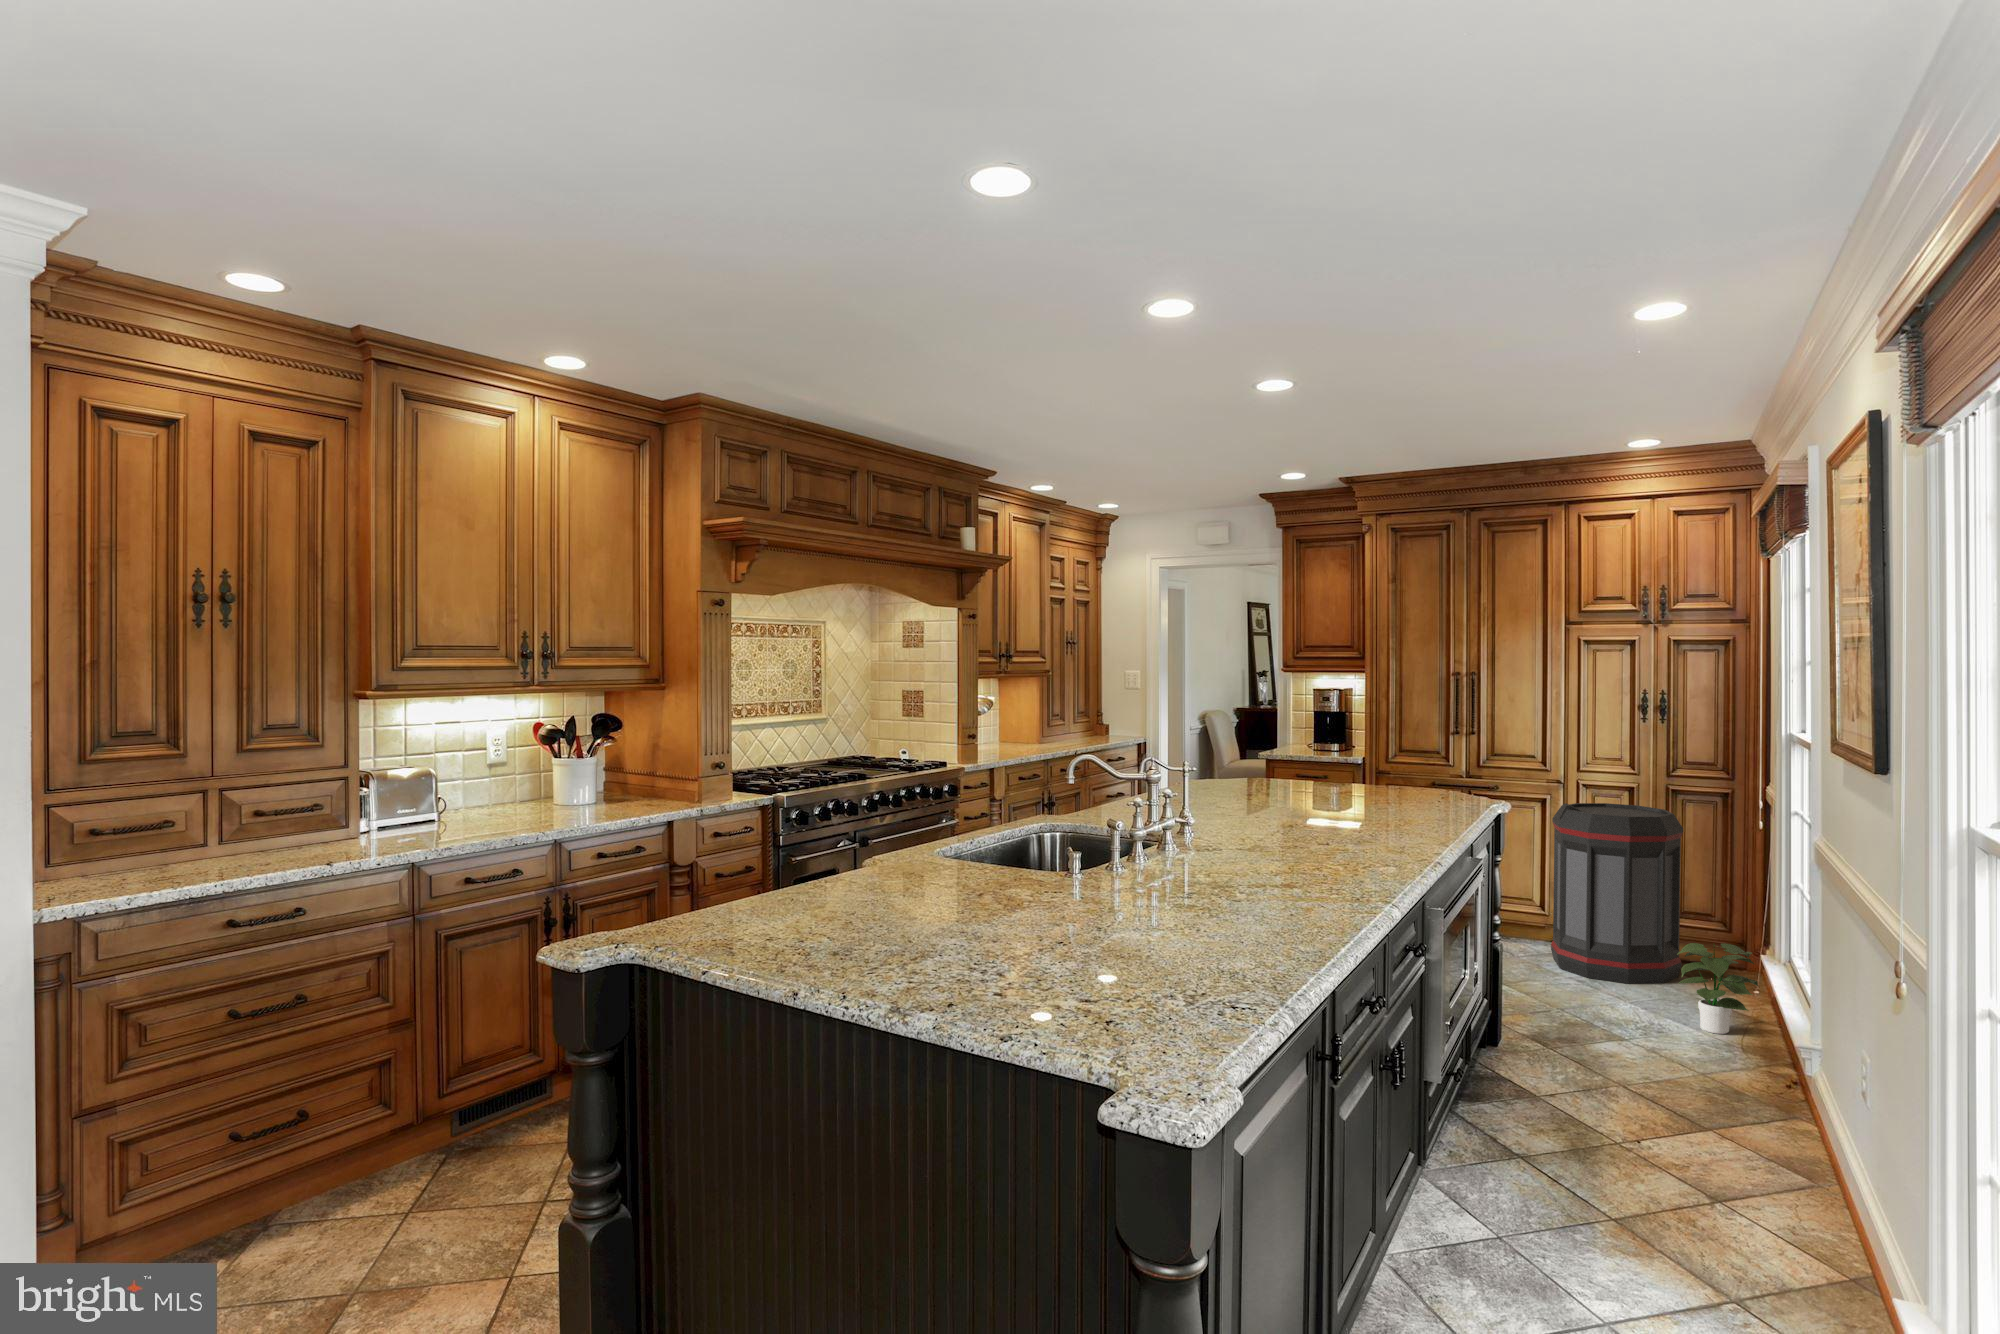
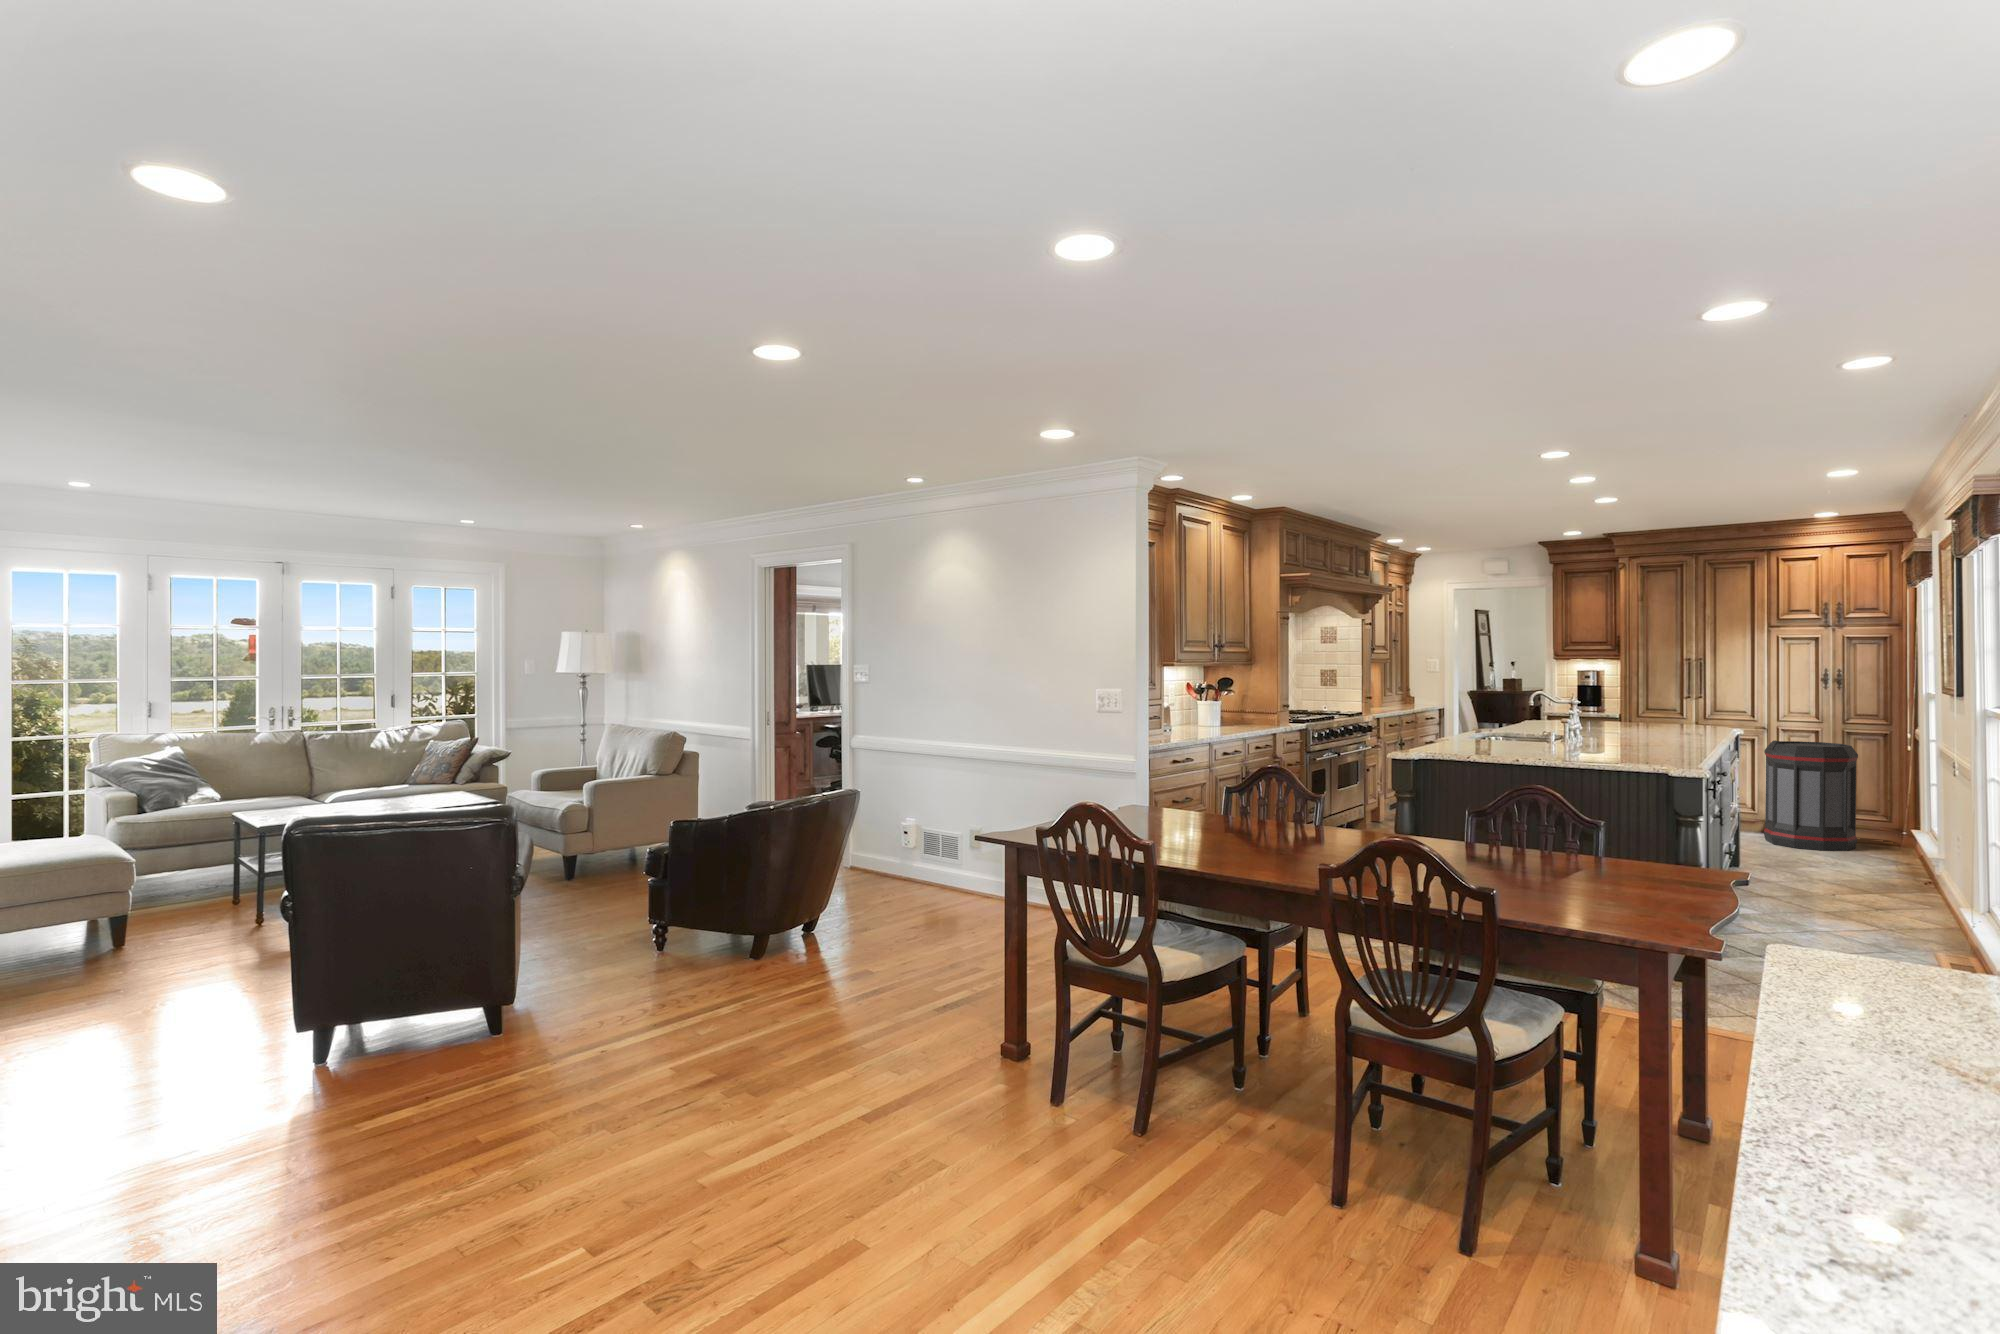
potted plant: present [1678,943,1758,1034] -> none [1866,816,1920,870]

